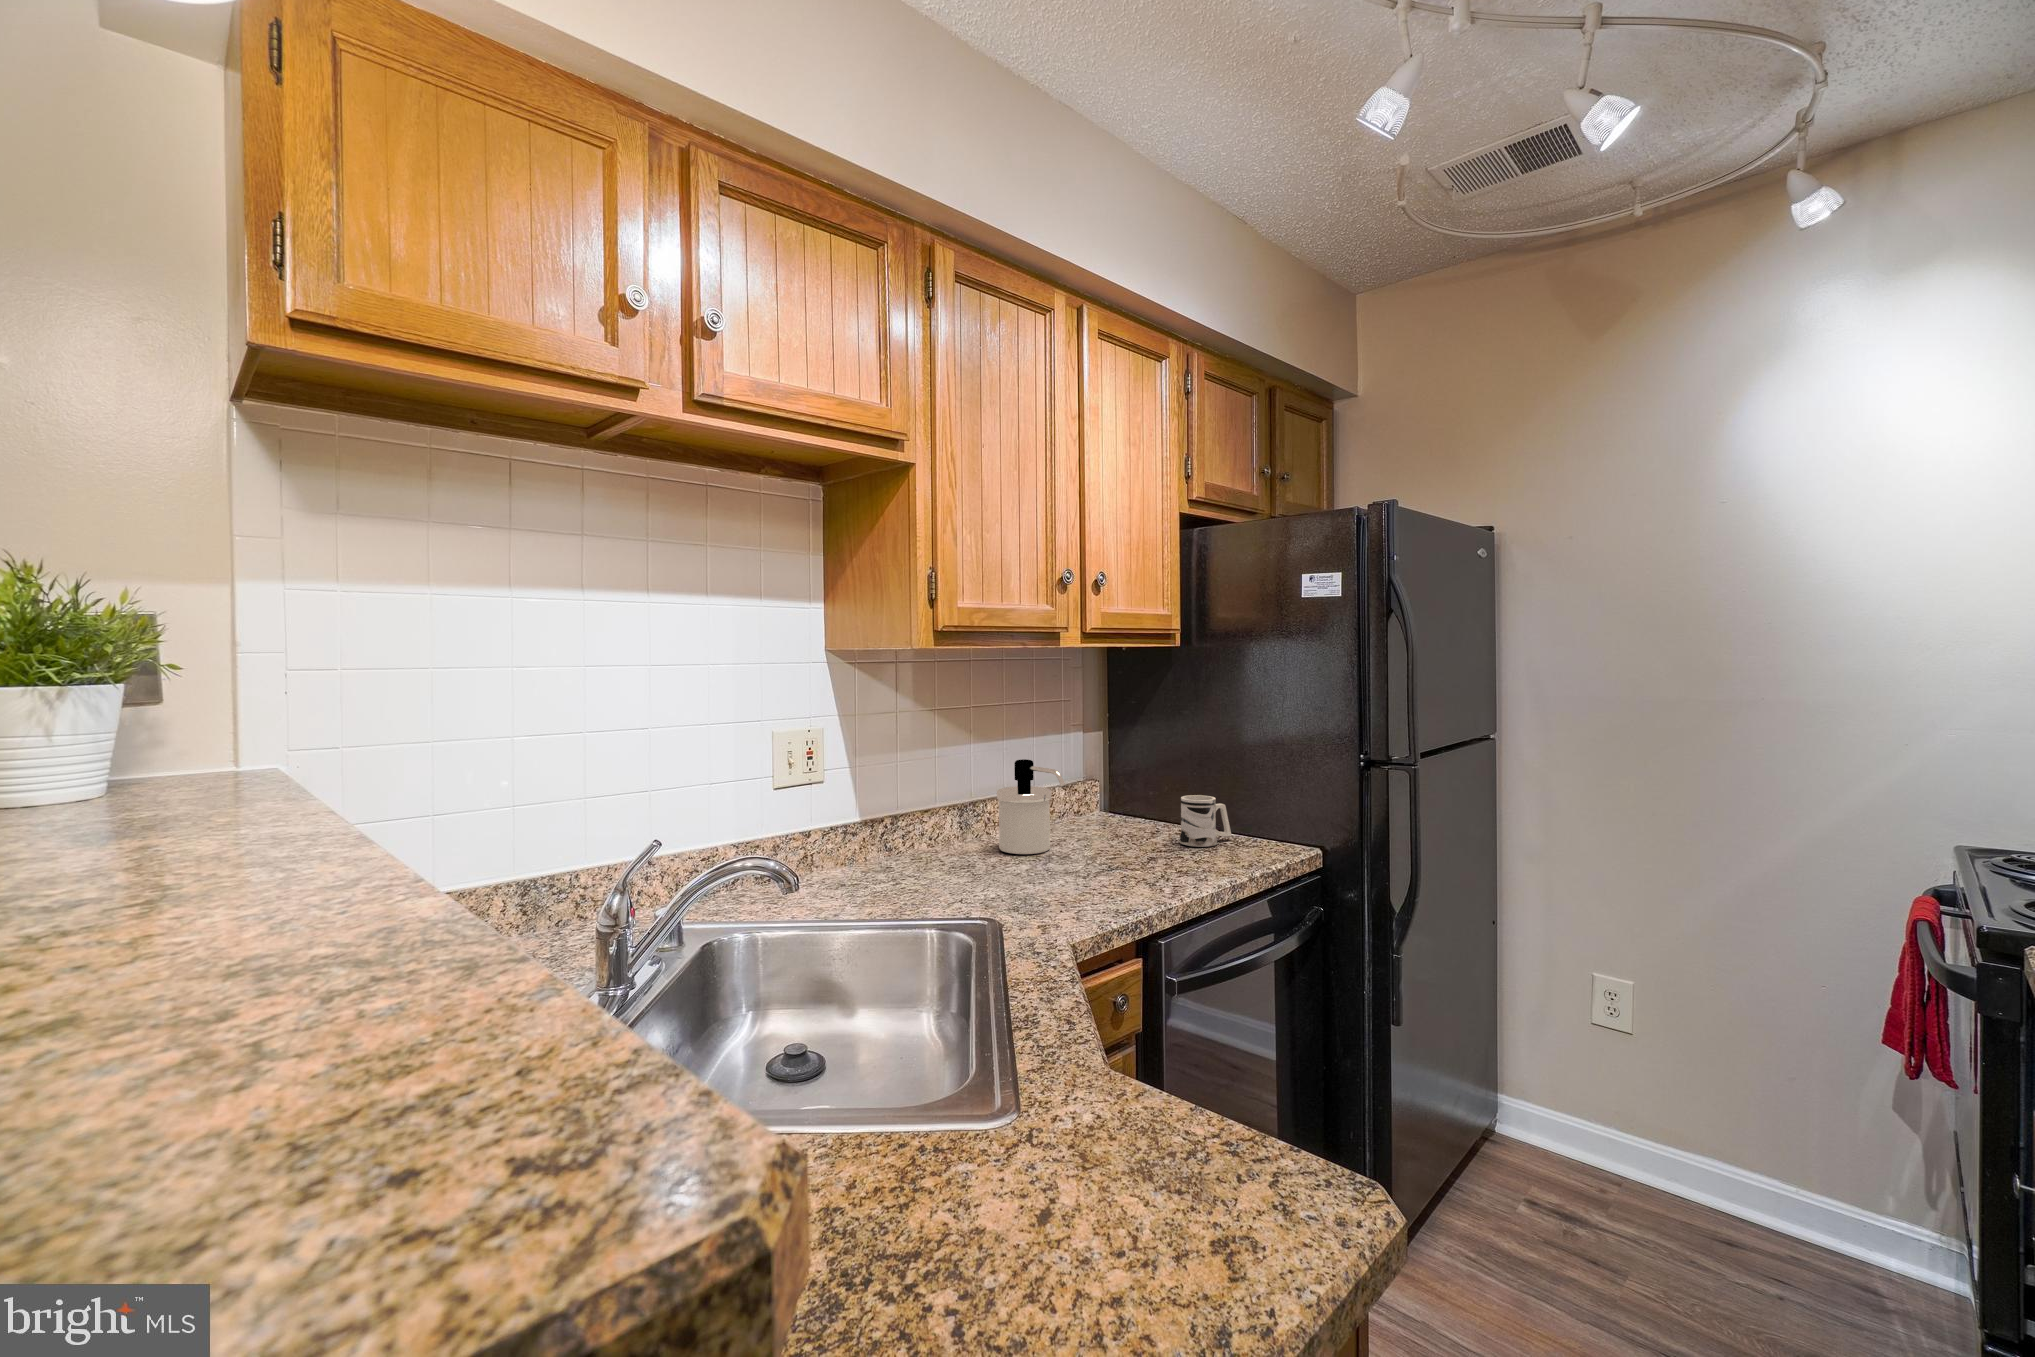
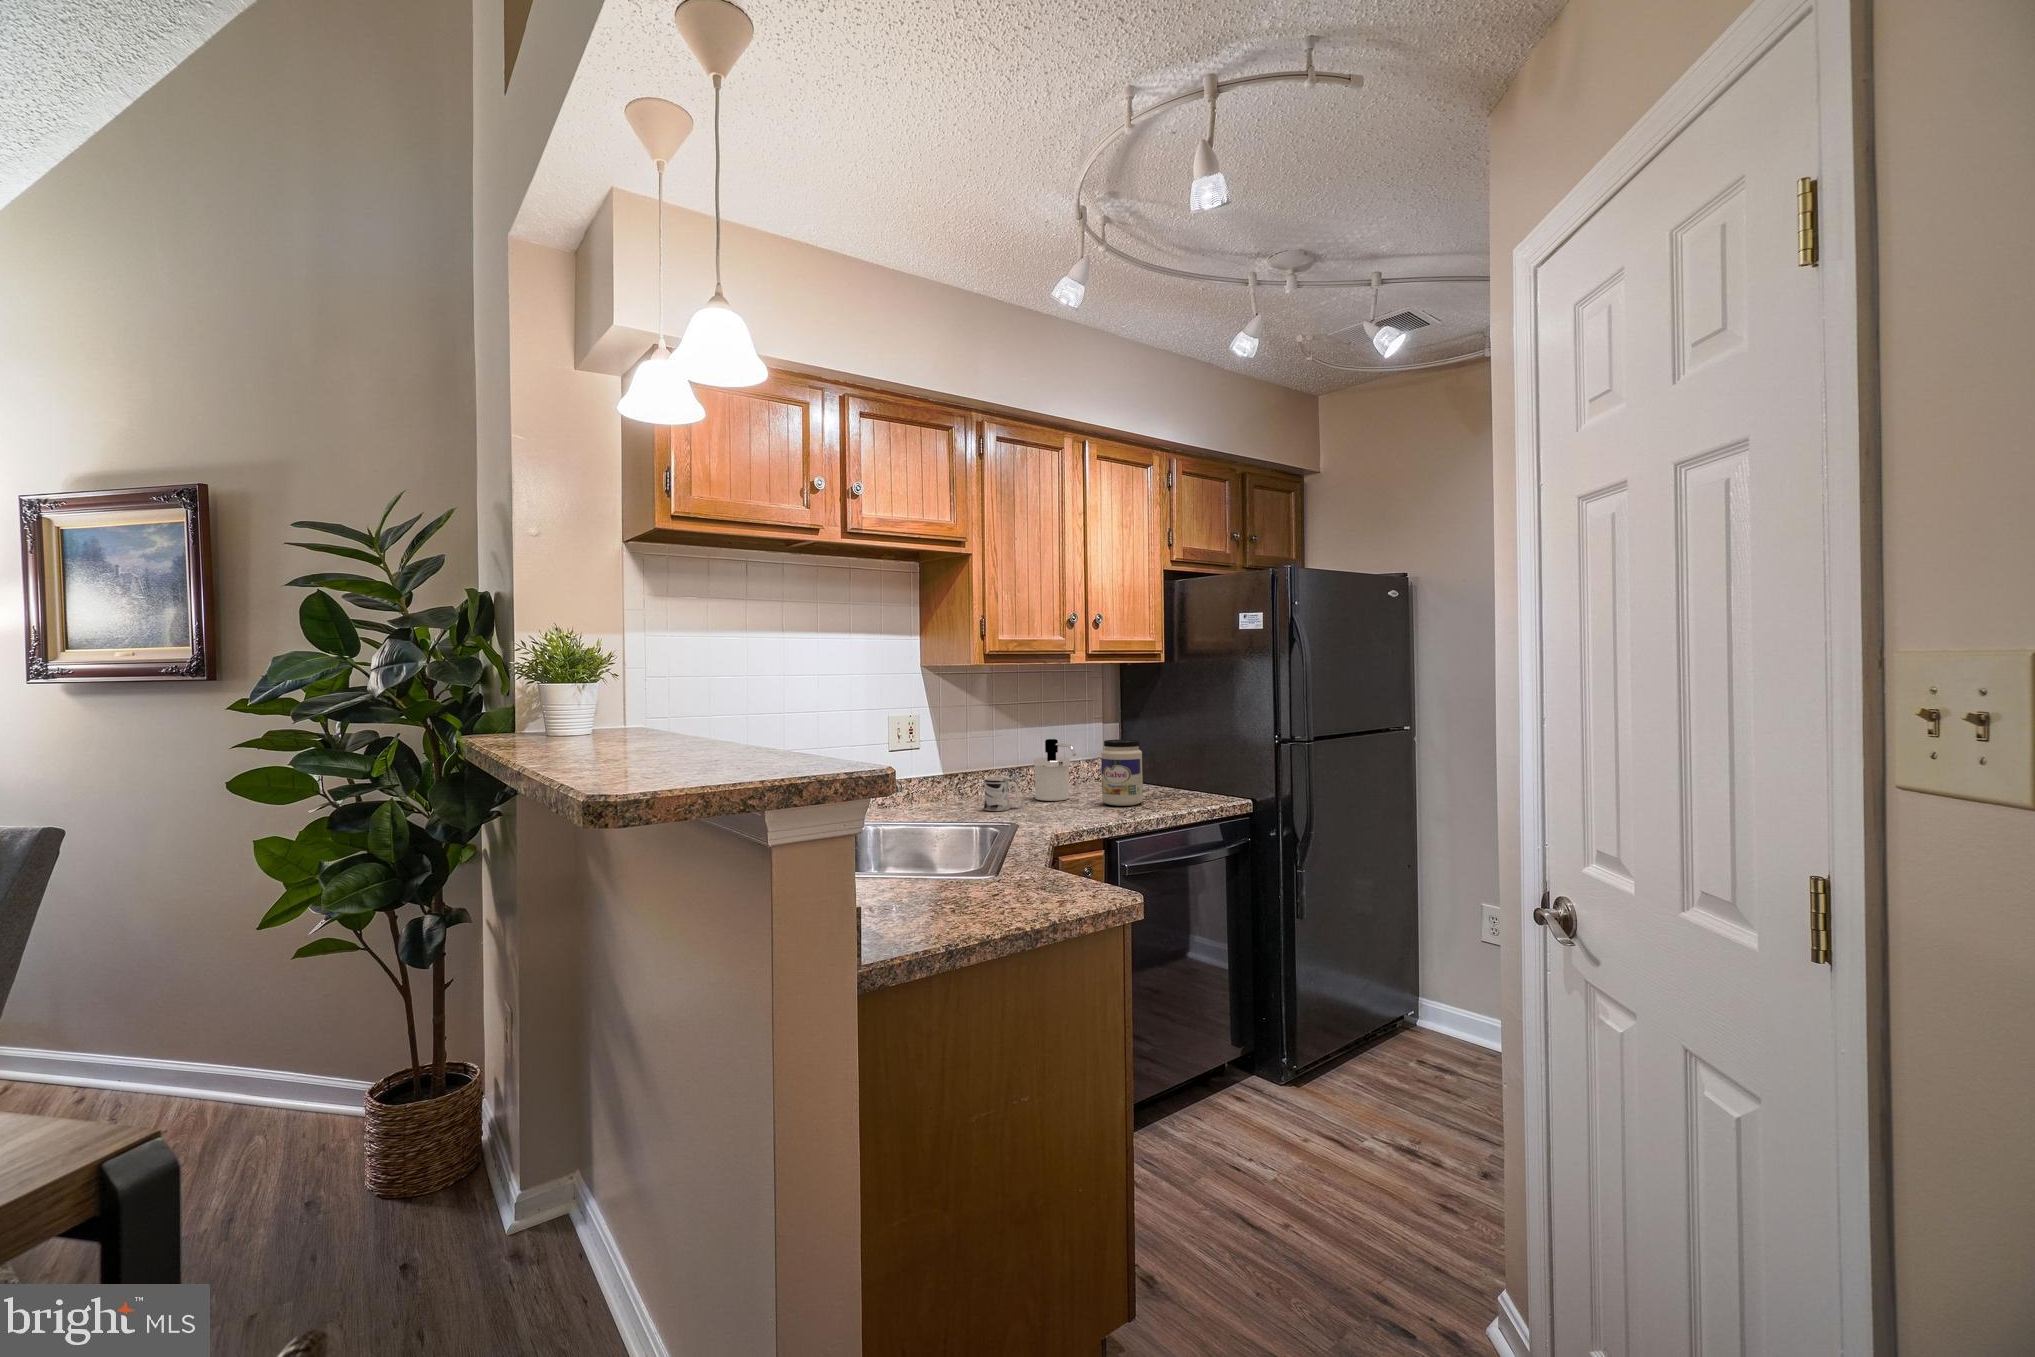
jar: none [1108,762,1170,866] -> present [1101,740,1143,806]
mug: present [1180,795,1231,847] -> present [984,776,1021,811]

